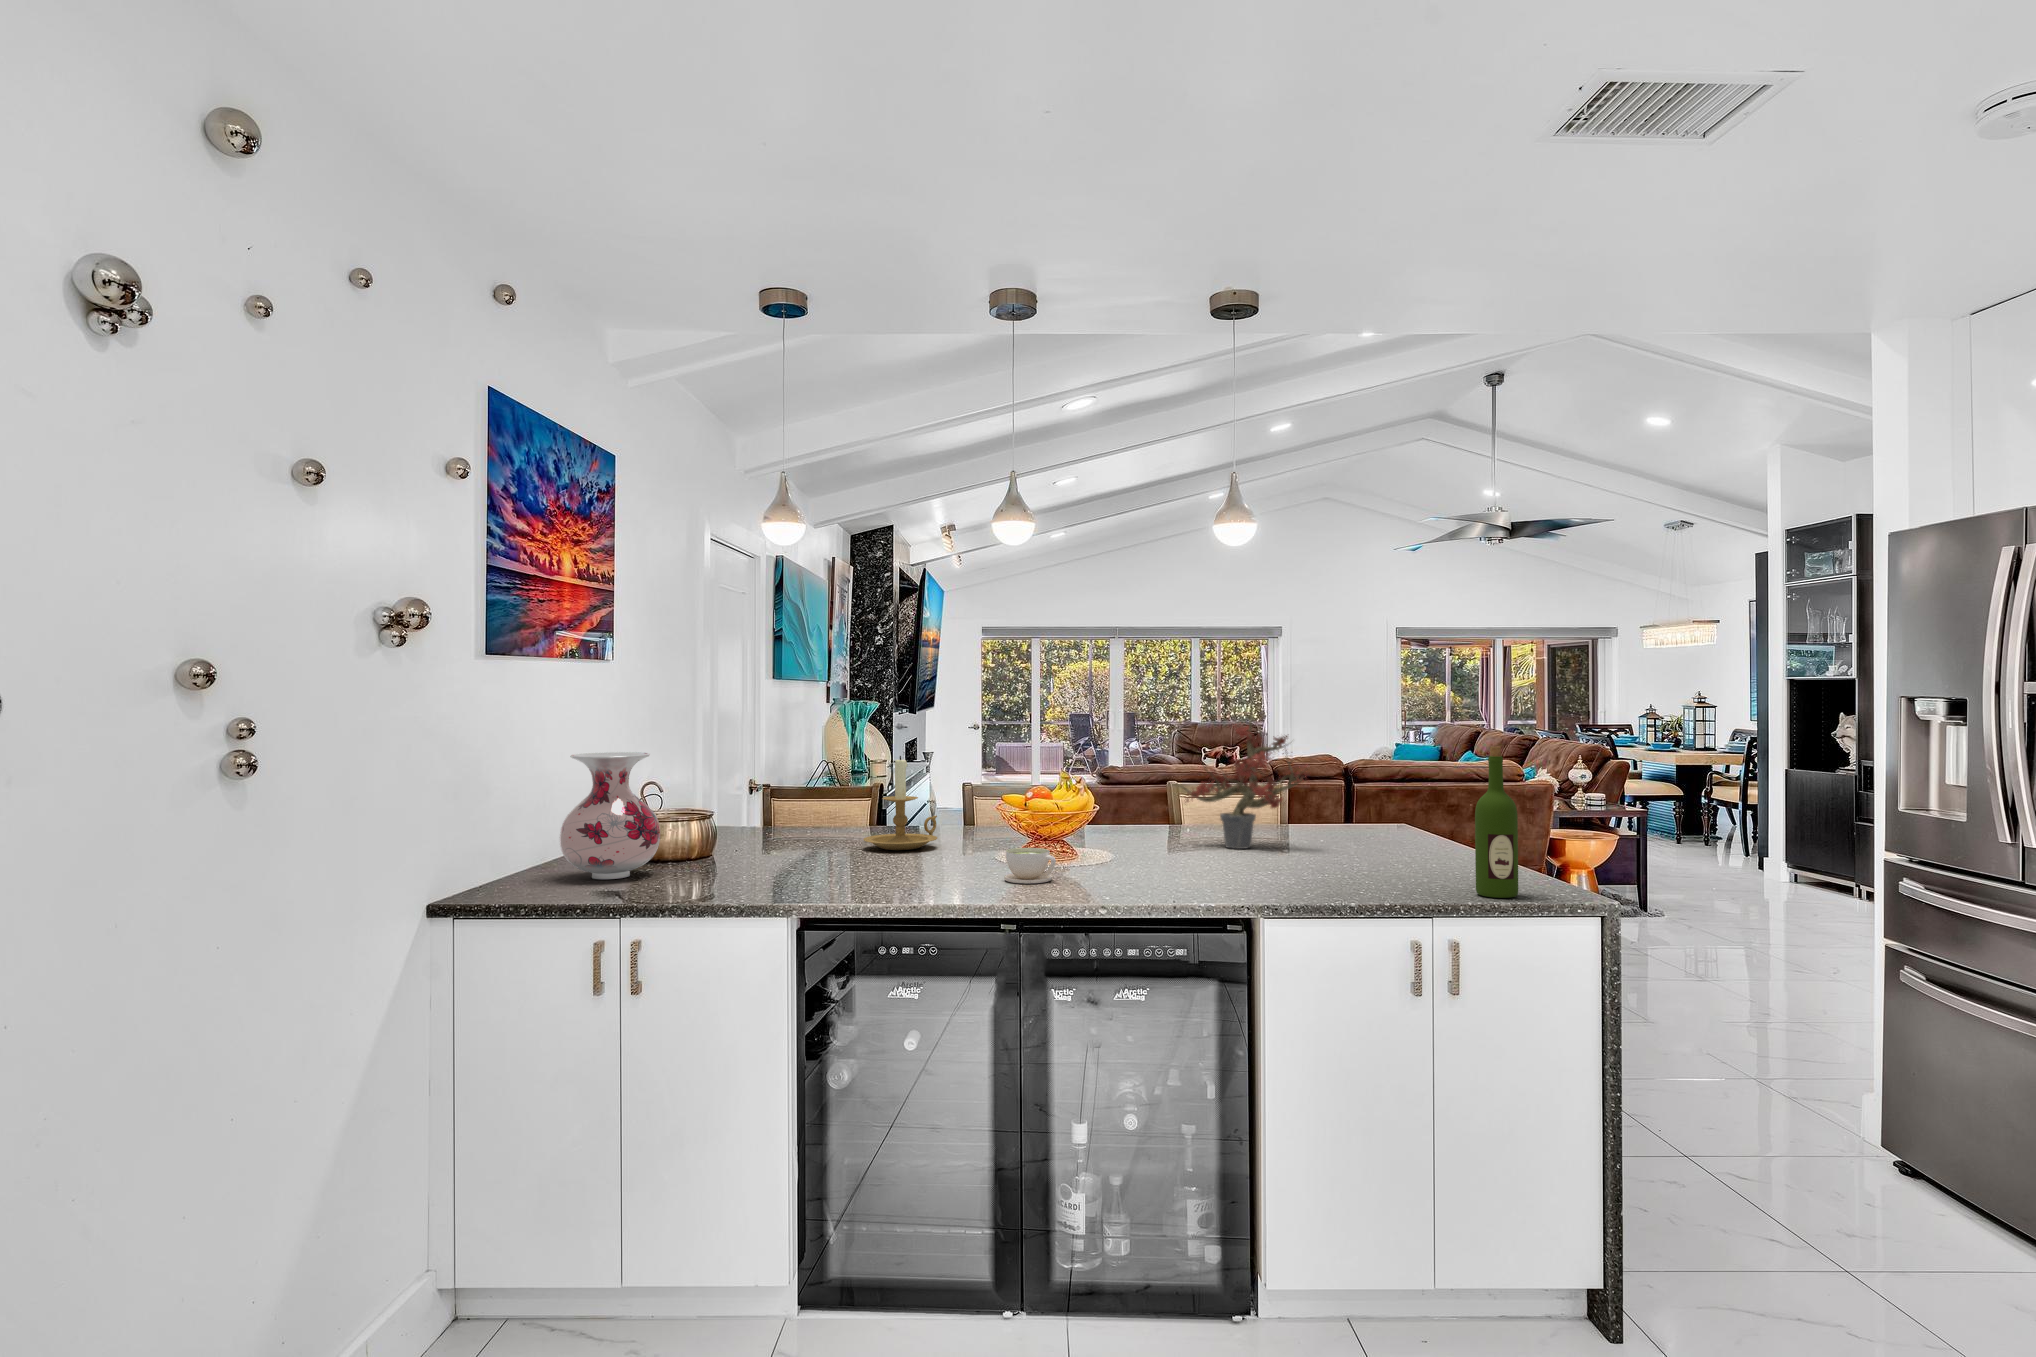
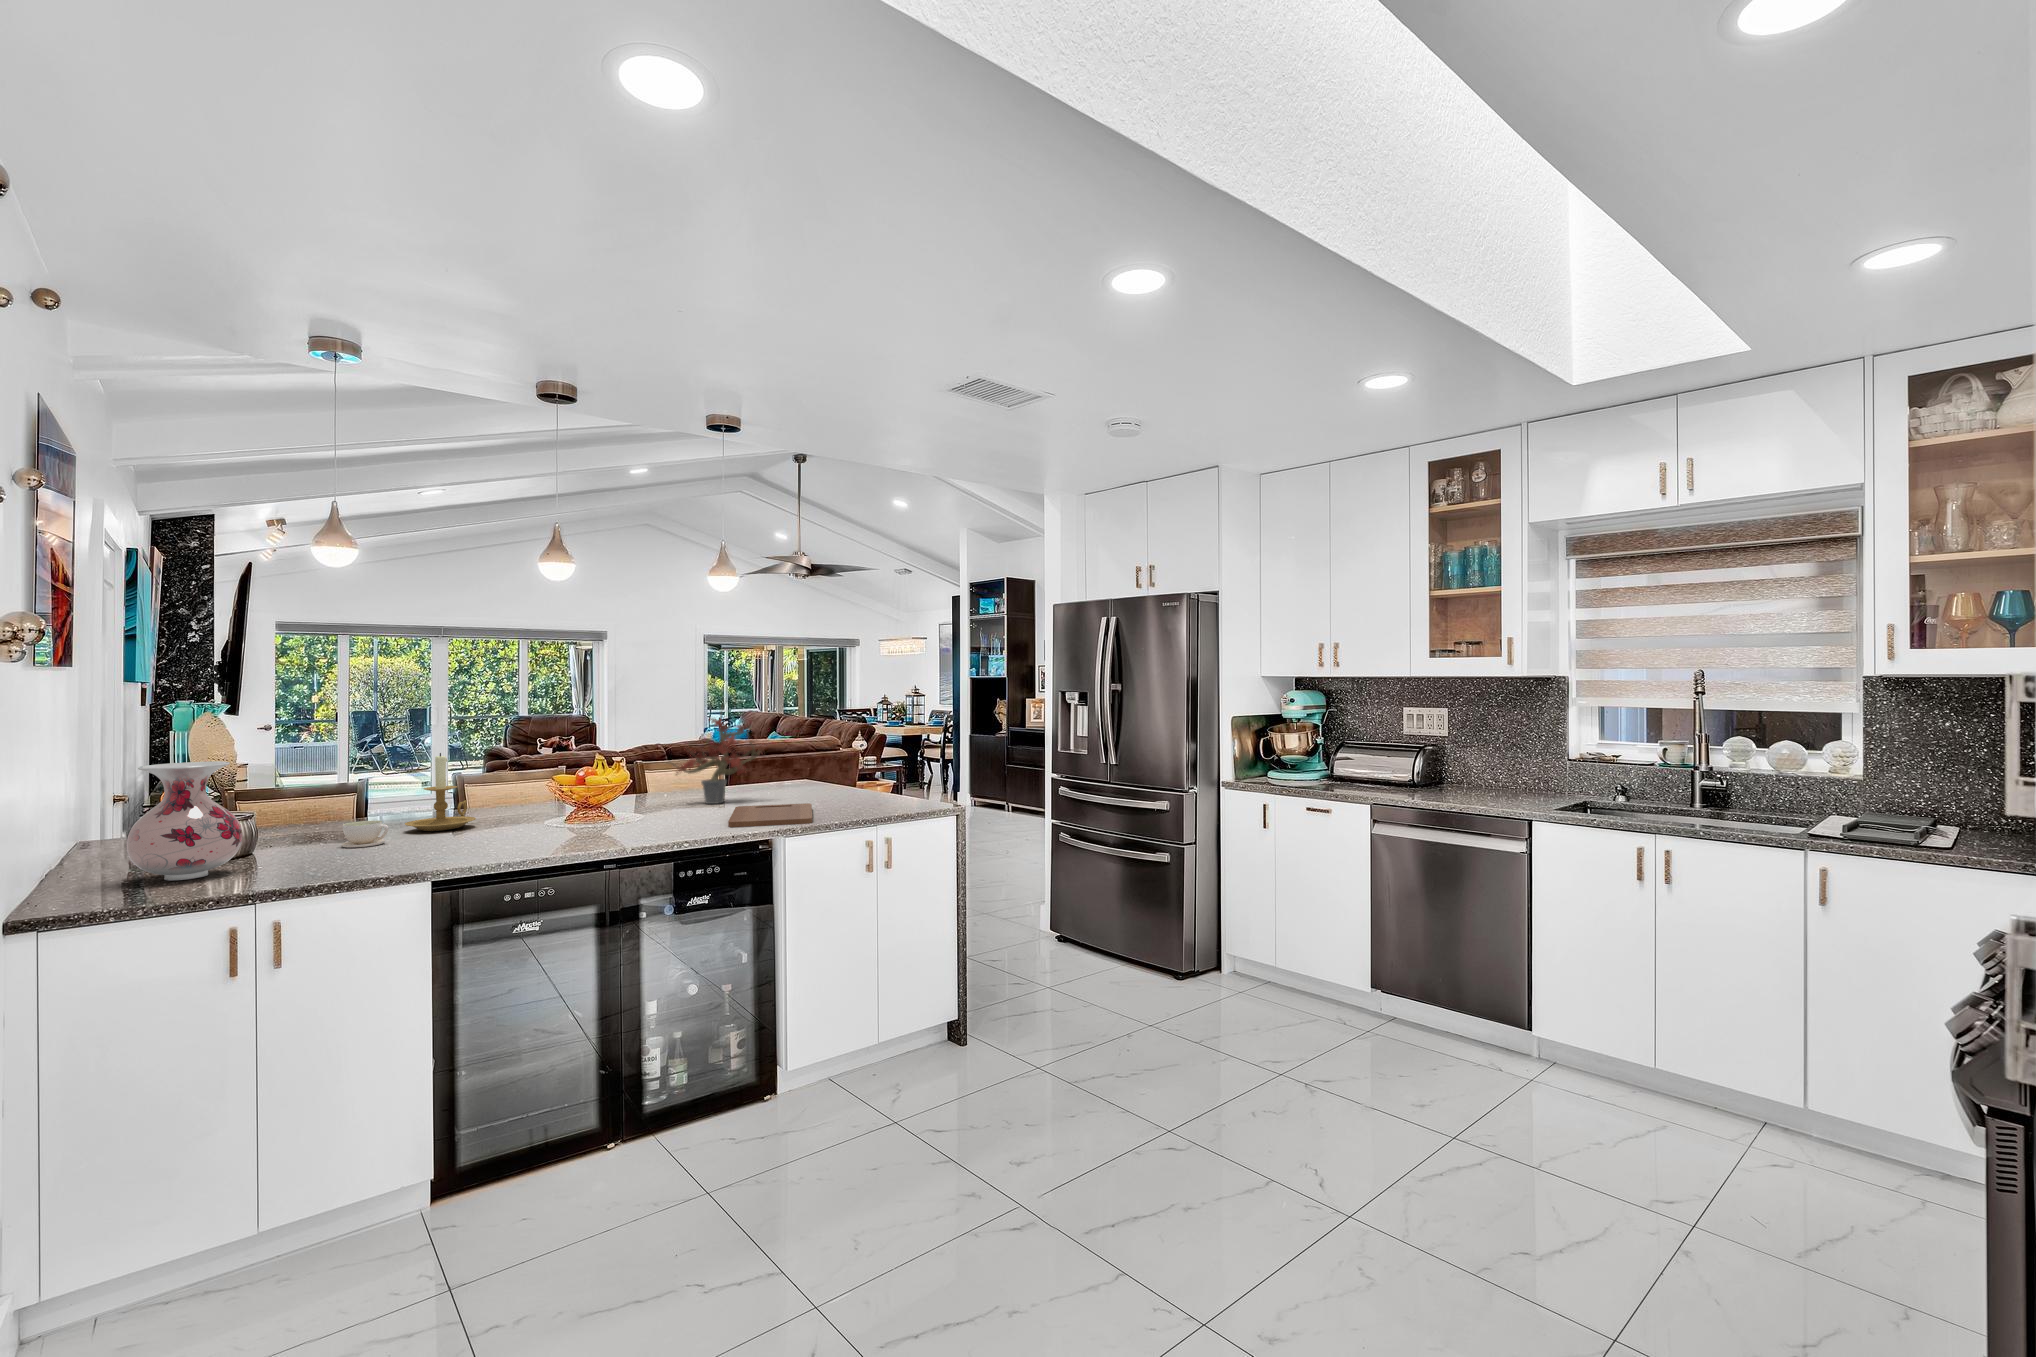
wine bottle: present [1475,746,1518,898] -> none [892,726,915,812]
coffee cup: present [1004,848,1056,884] -> present [341,821,389,848]
cutting board: none [1197,857,1355,898] -> present [728,803,812,827]

